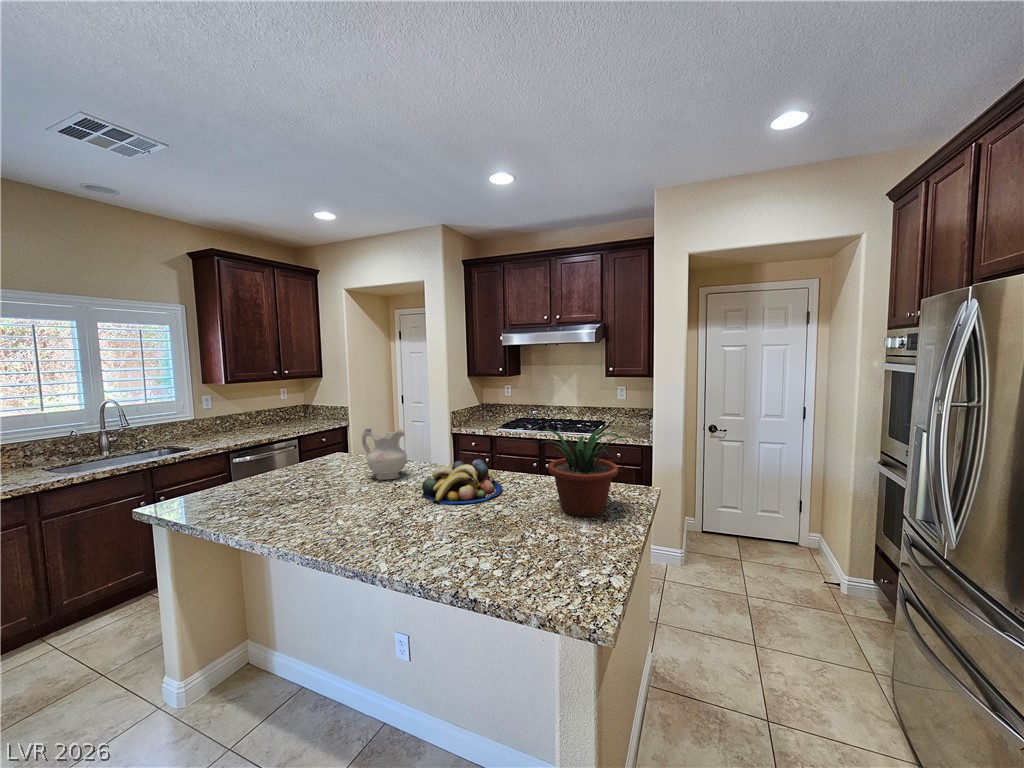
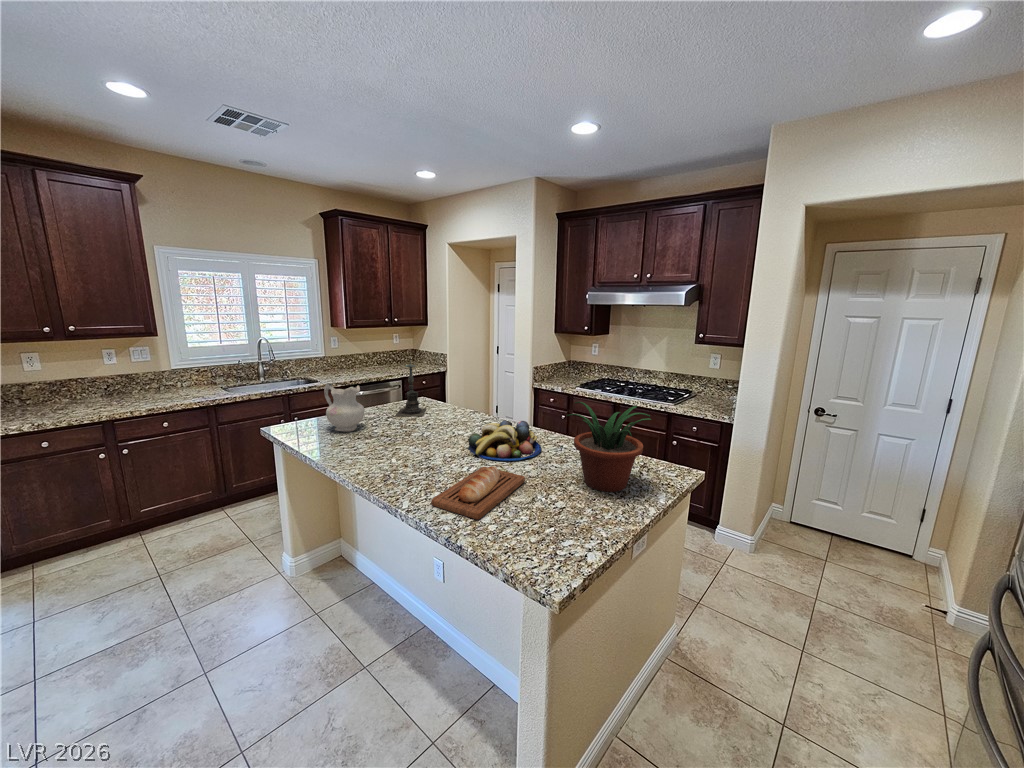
candle holder: none [317,405,351,474] -> present [396,362,426,416]
ceramic pitcher: present [362,429,407,480] -> present [324,383,364,432]
bread loaf: none [413,508,504,568] -> present [431,466,525,520]

